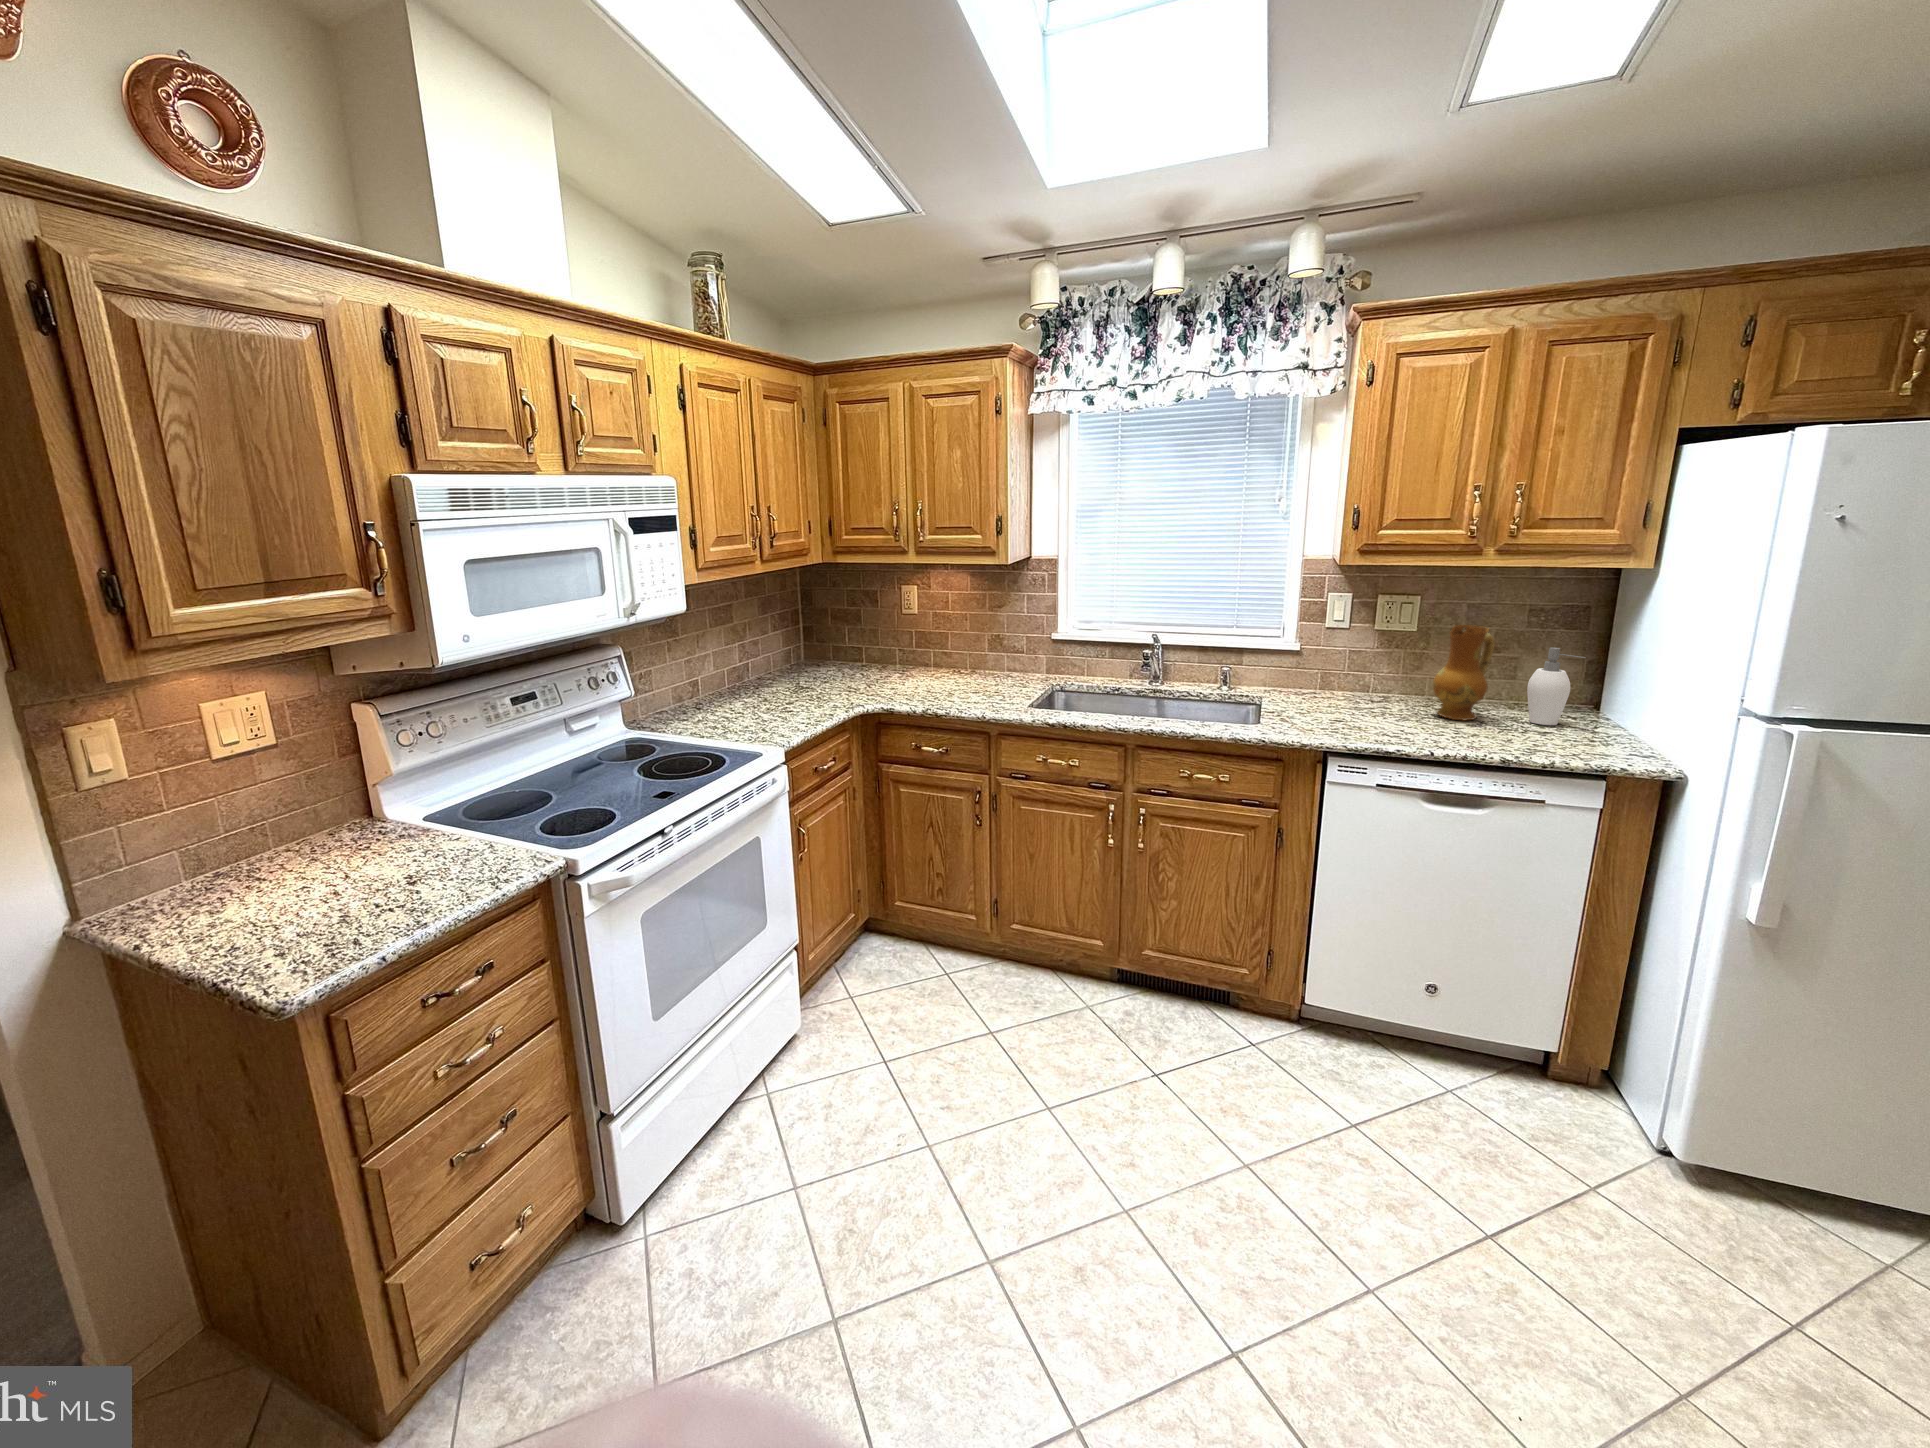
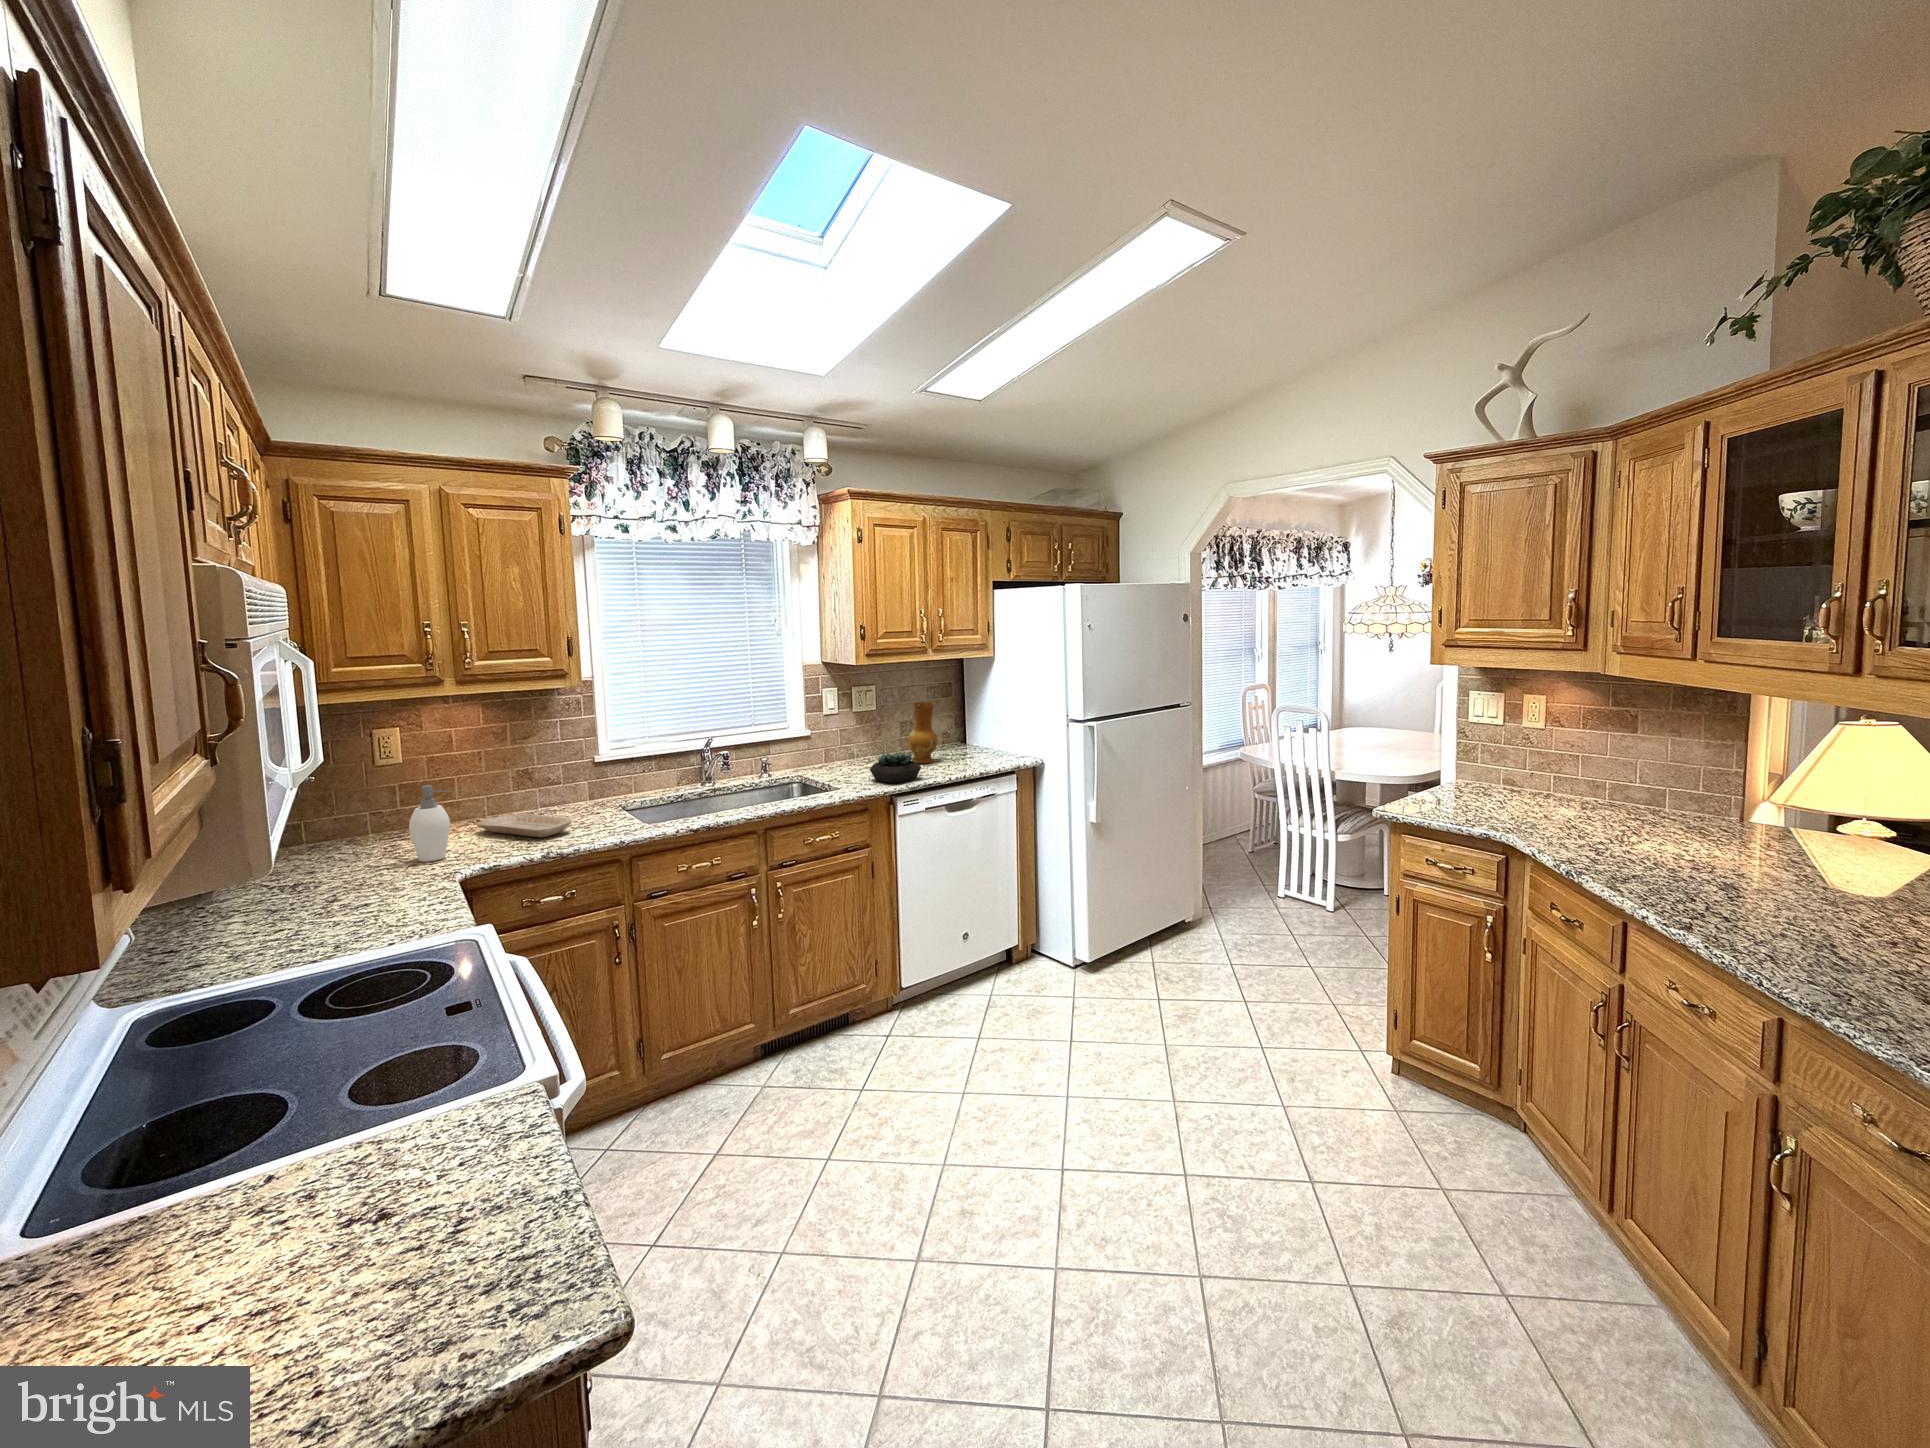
soap dispenser: present [1527,648,1586,725] -> present [409,785,452,862]
tray: none [936,672,983,696] -> present [477,814,572,837]
succulent plant: none [1323,690,1401,736] -> present [870,753,921,783]

